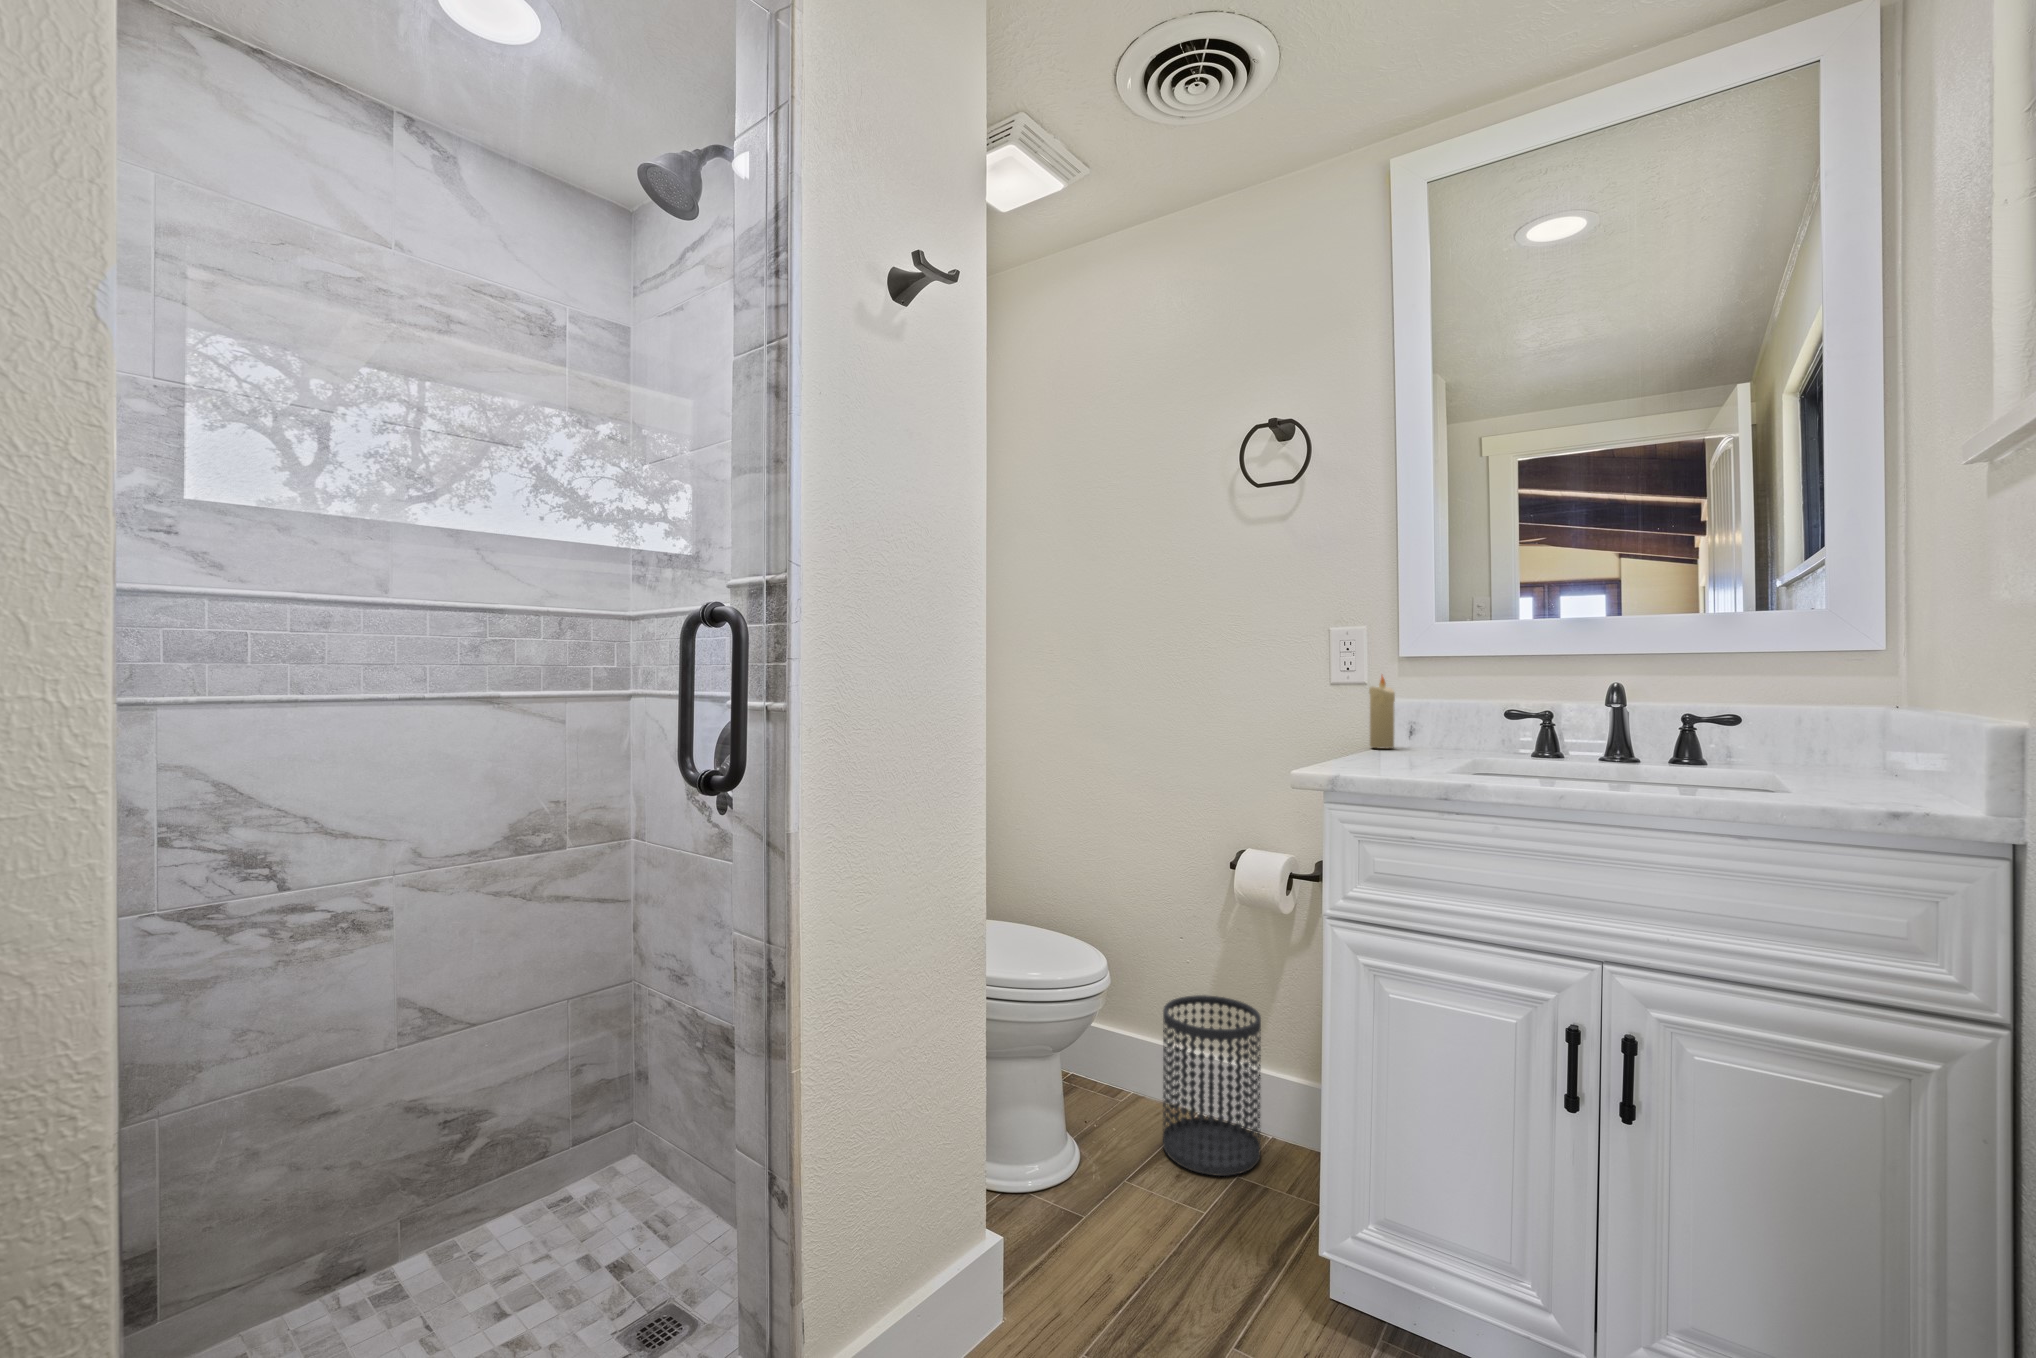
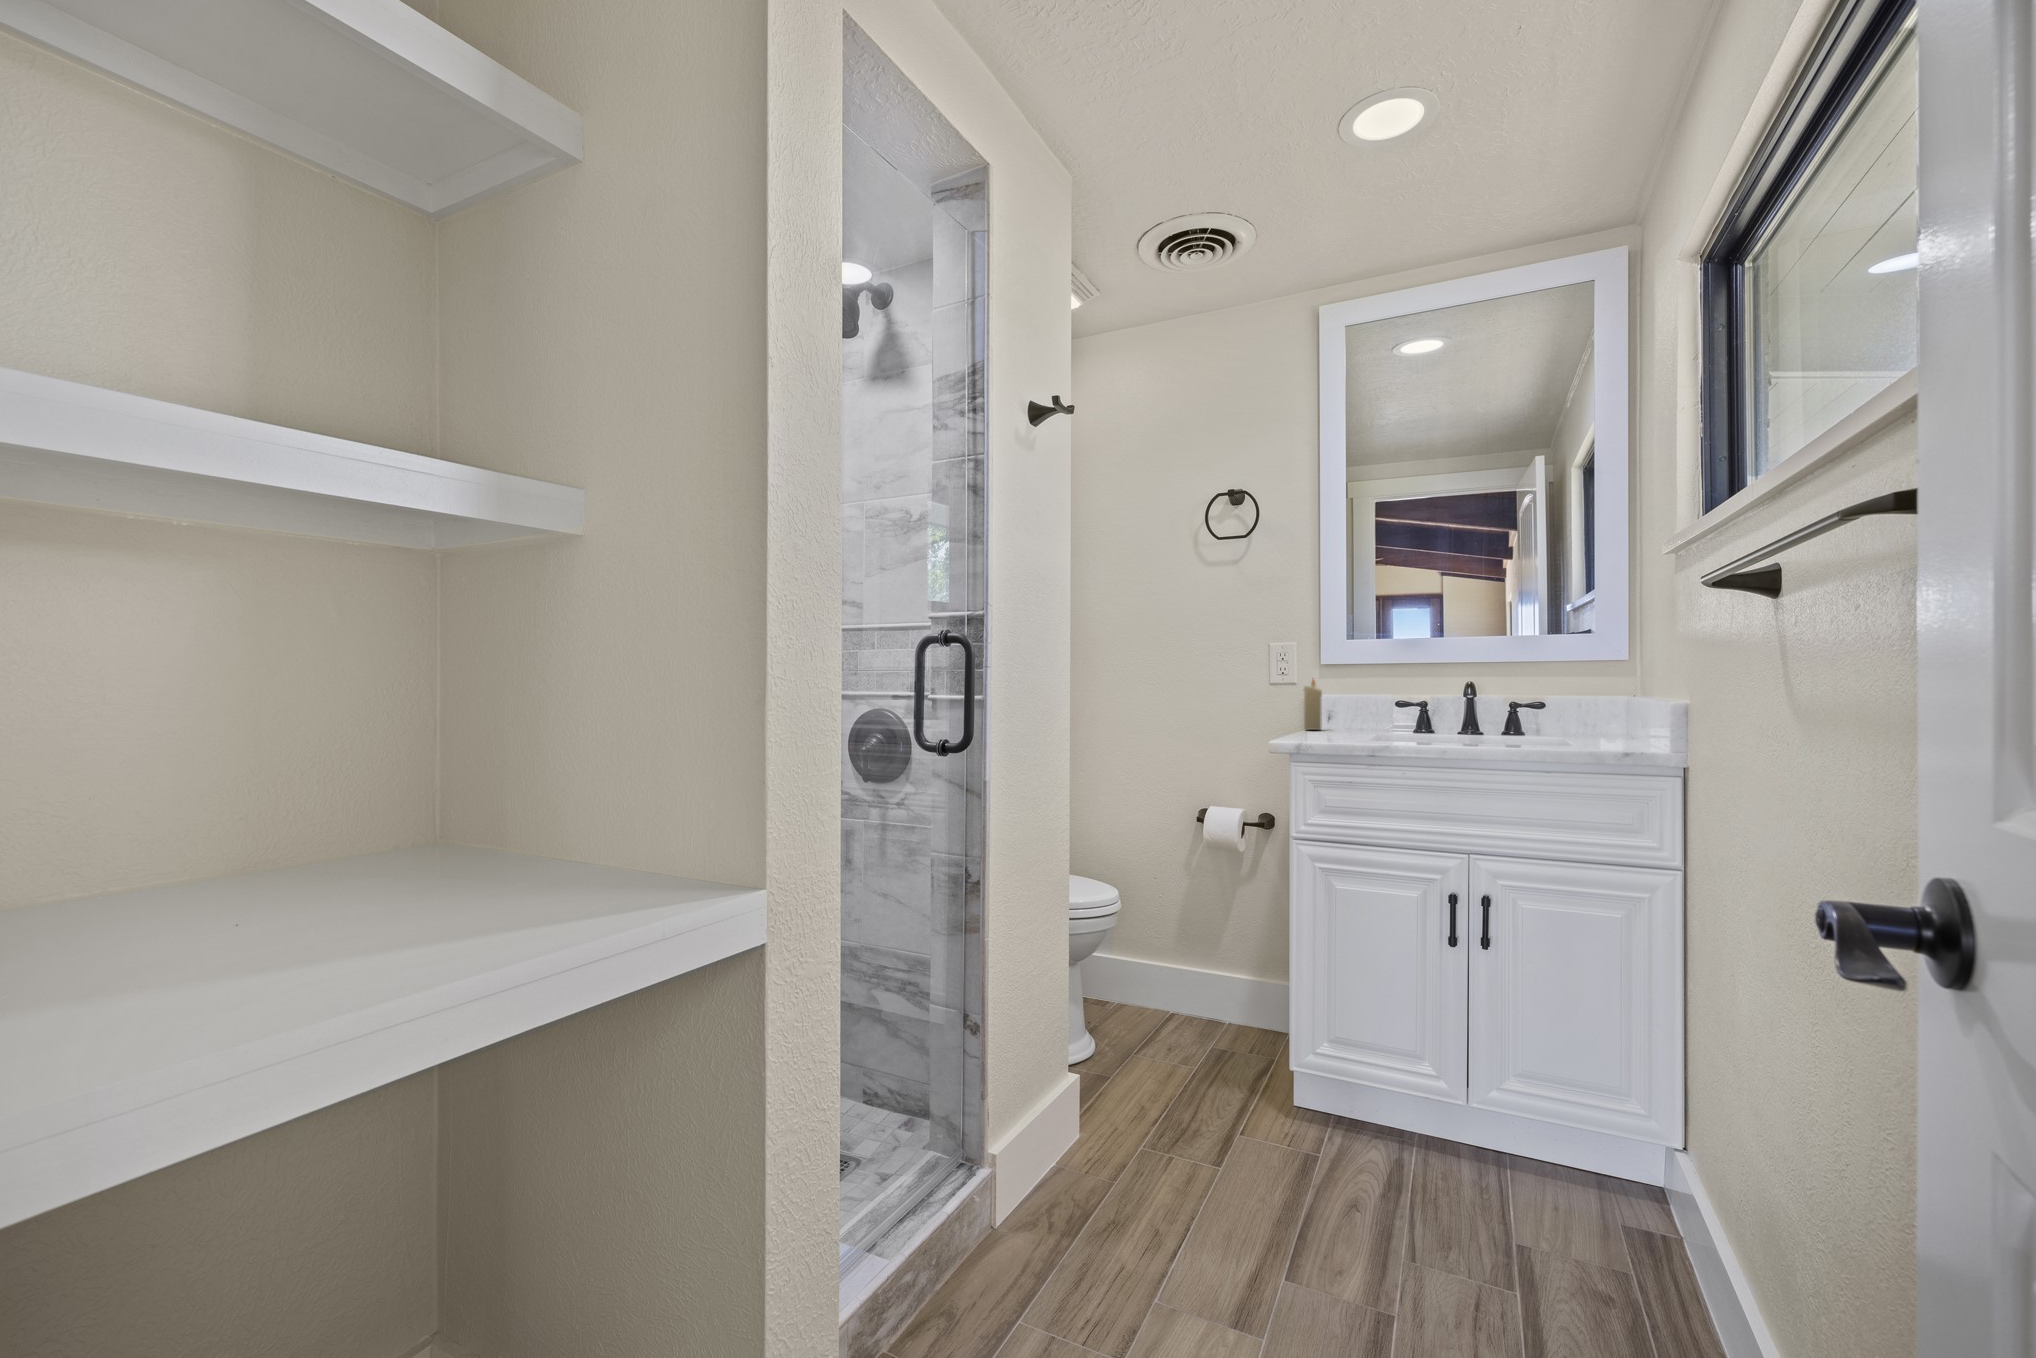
wastebasket: present [1163,995,1261,1176] -> none [1155,919,1227,1044]

